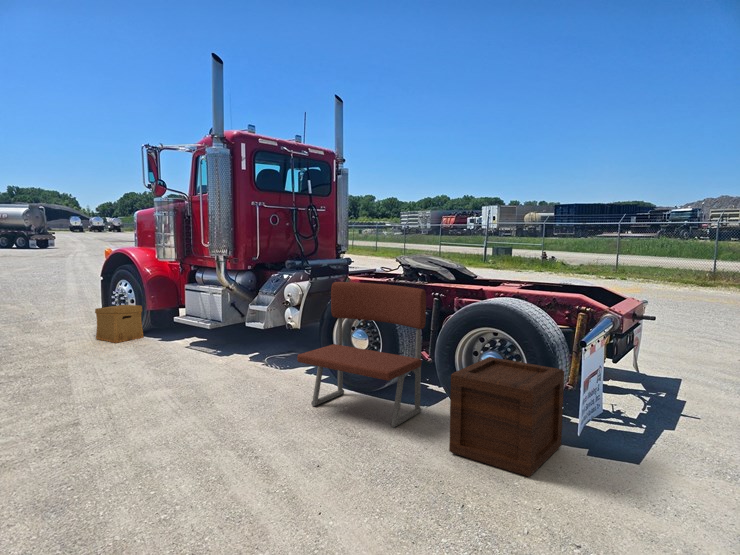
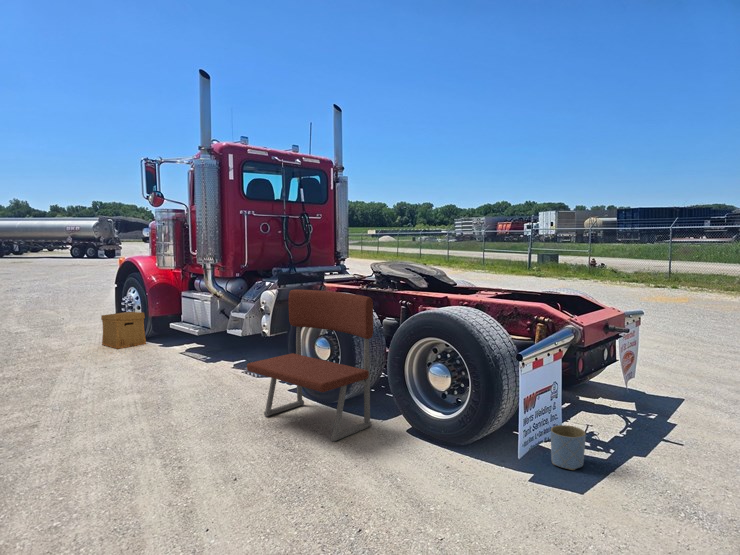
wooden crate: present [449,357,564,477] -> none [374,369,501,501]
planter: none [601,405,634,445] -> present [551,425,586,470]

